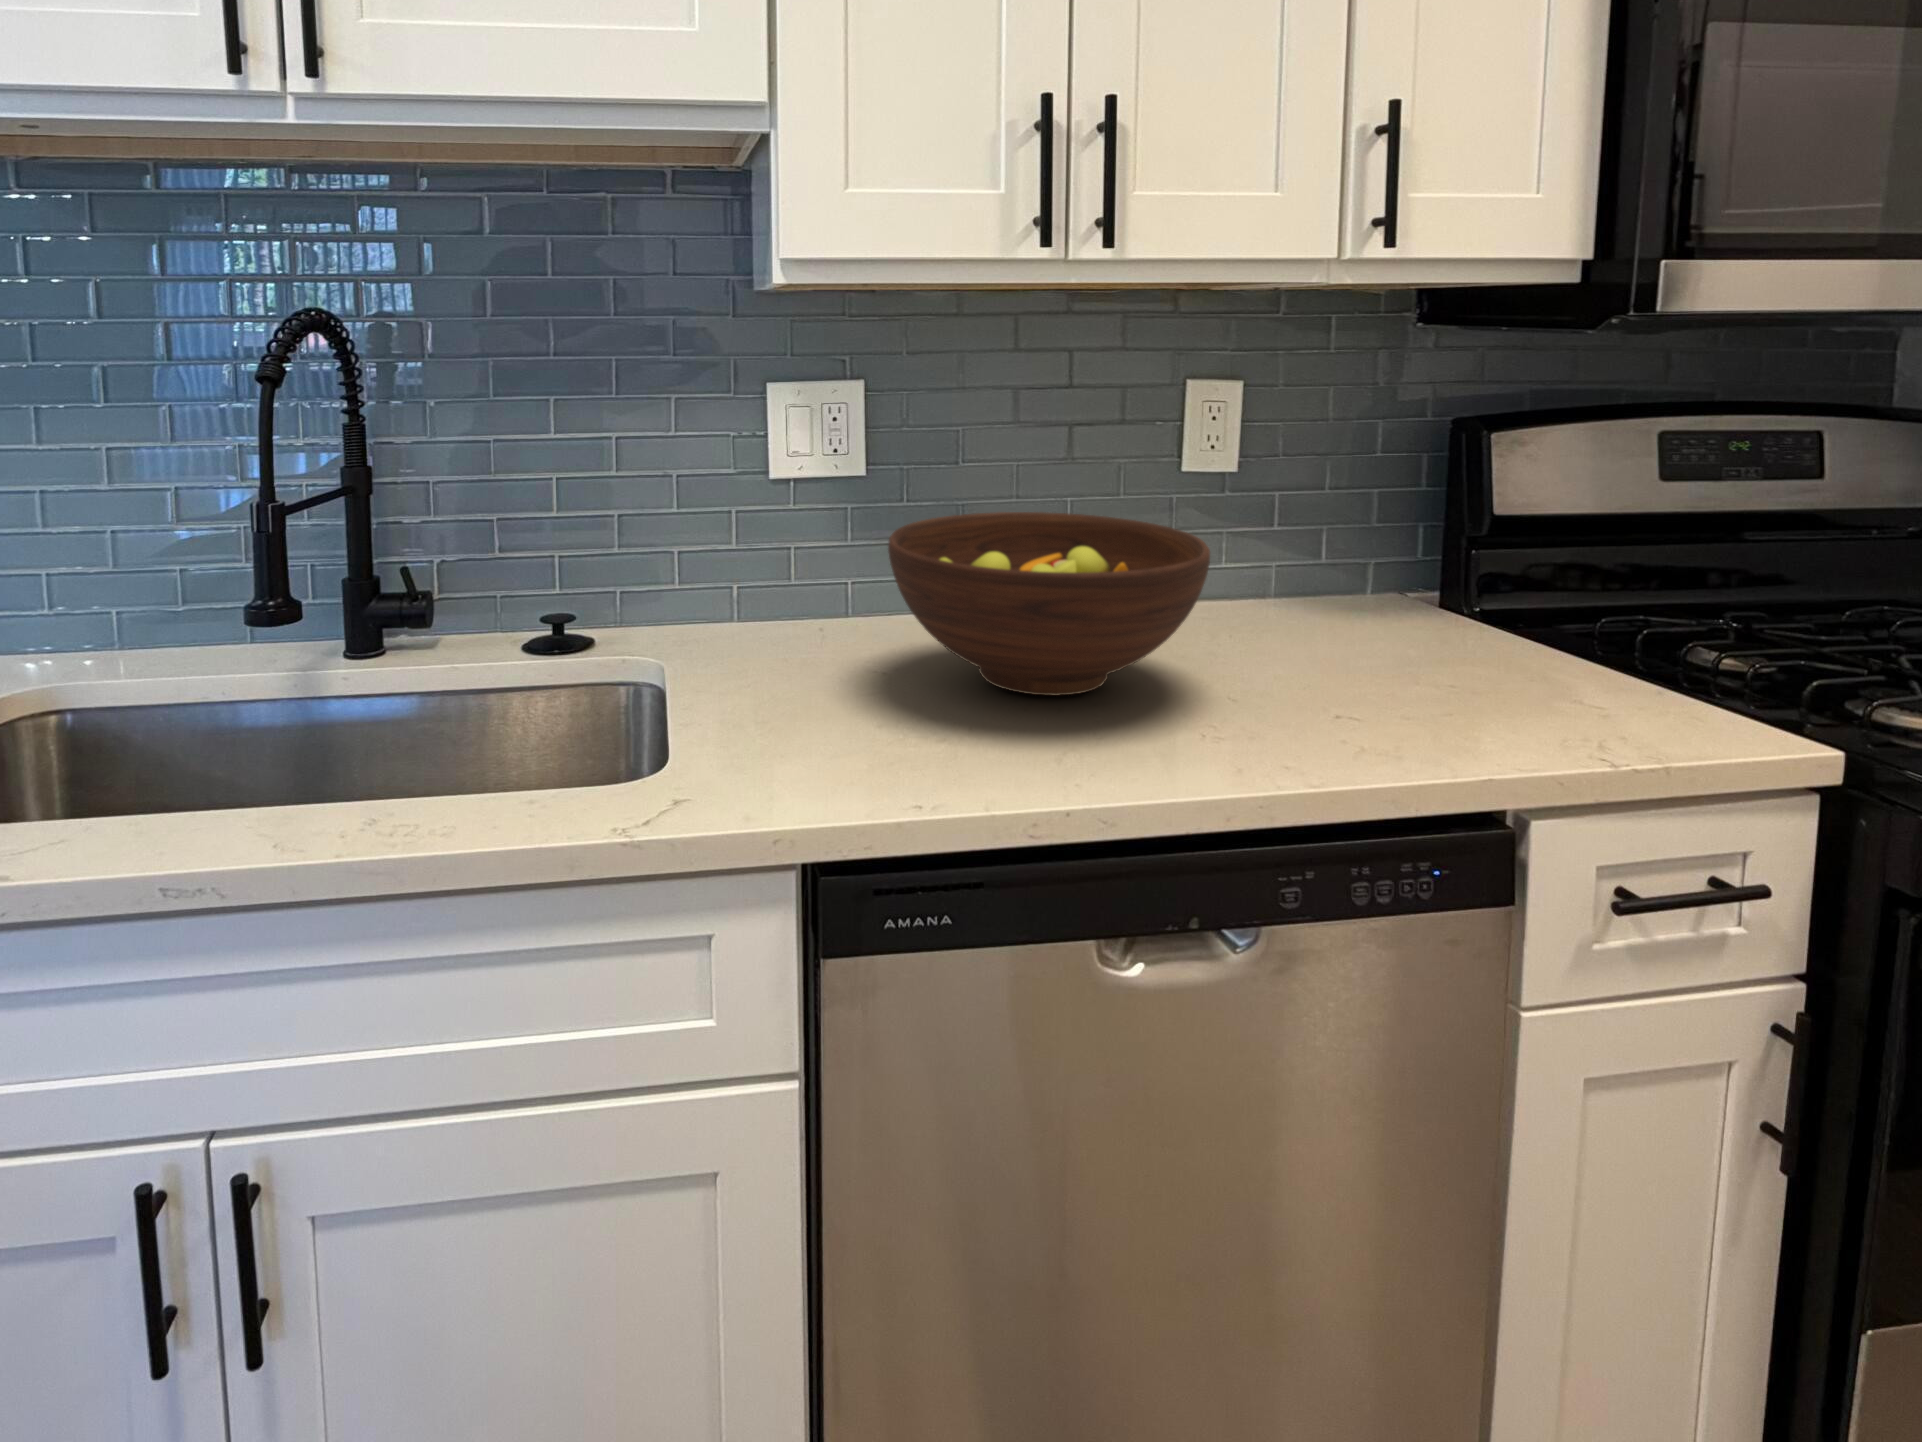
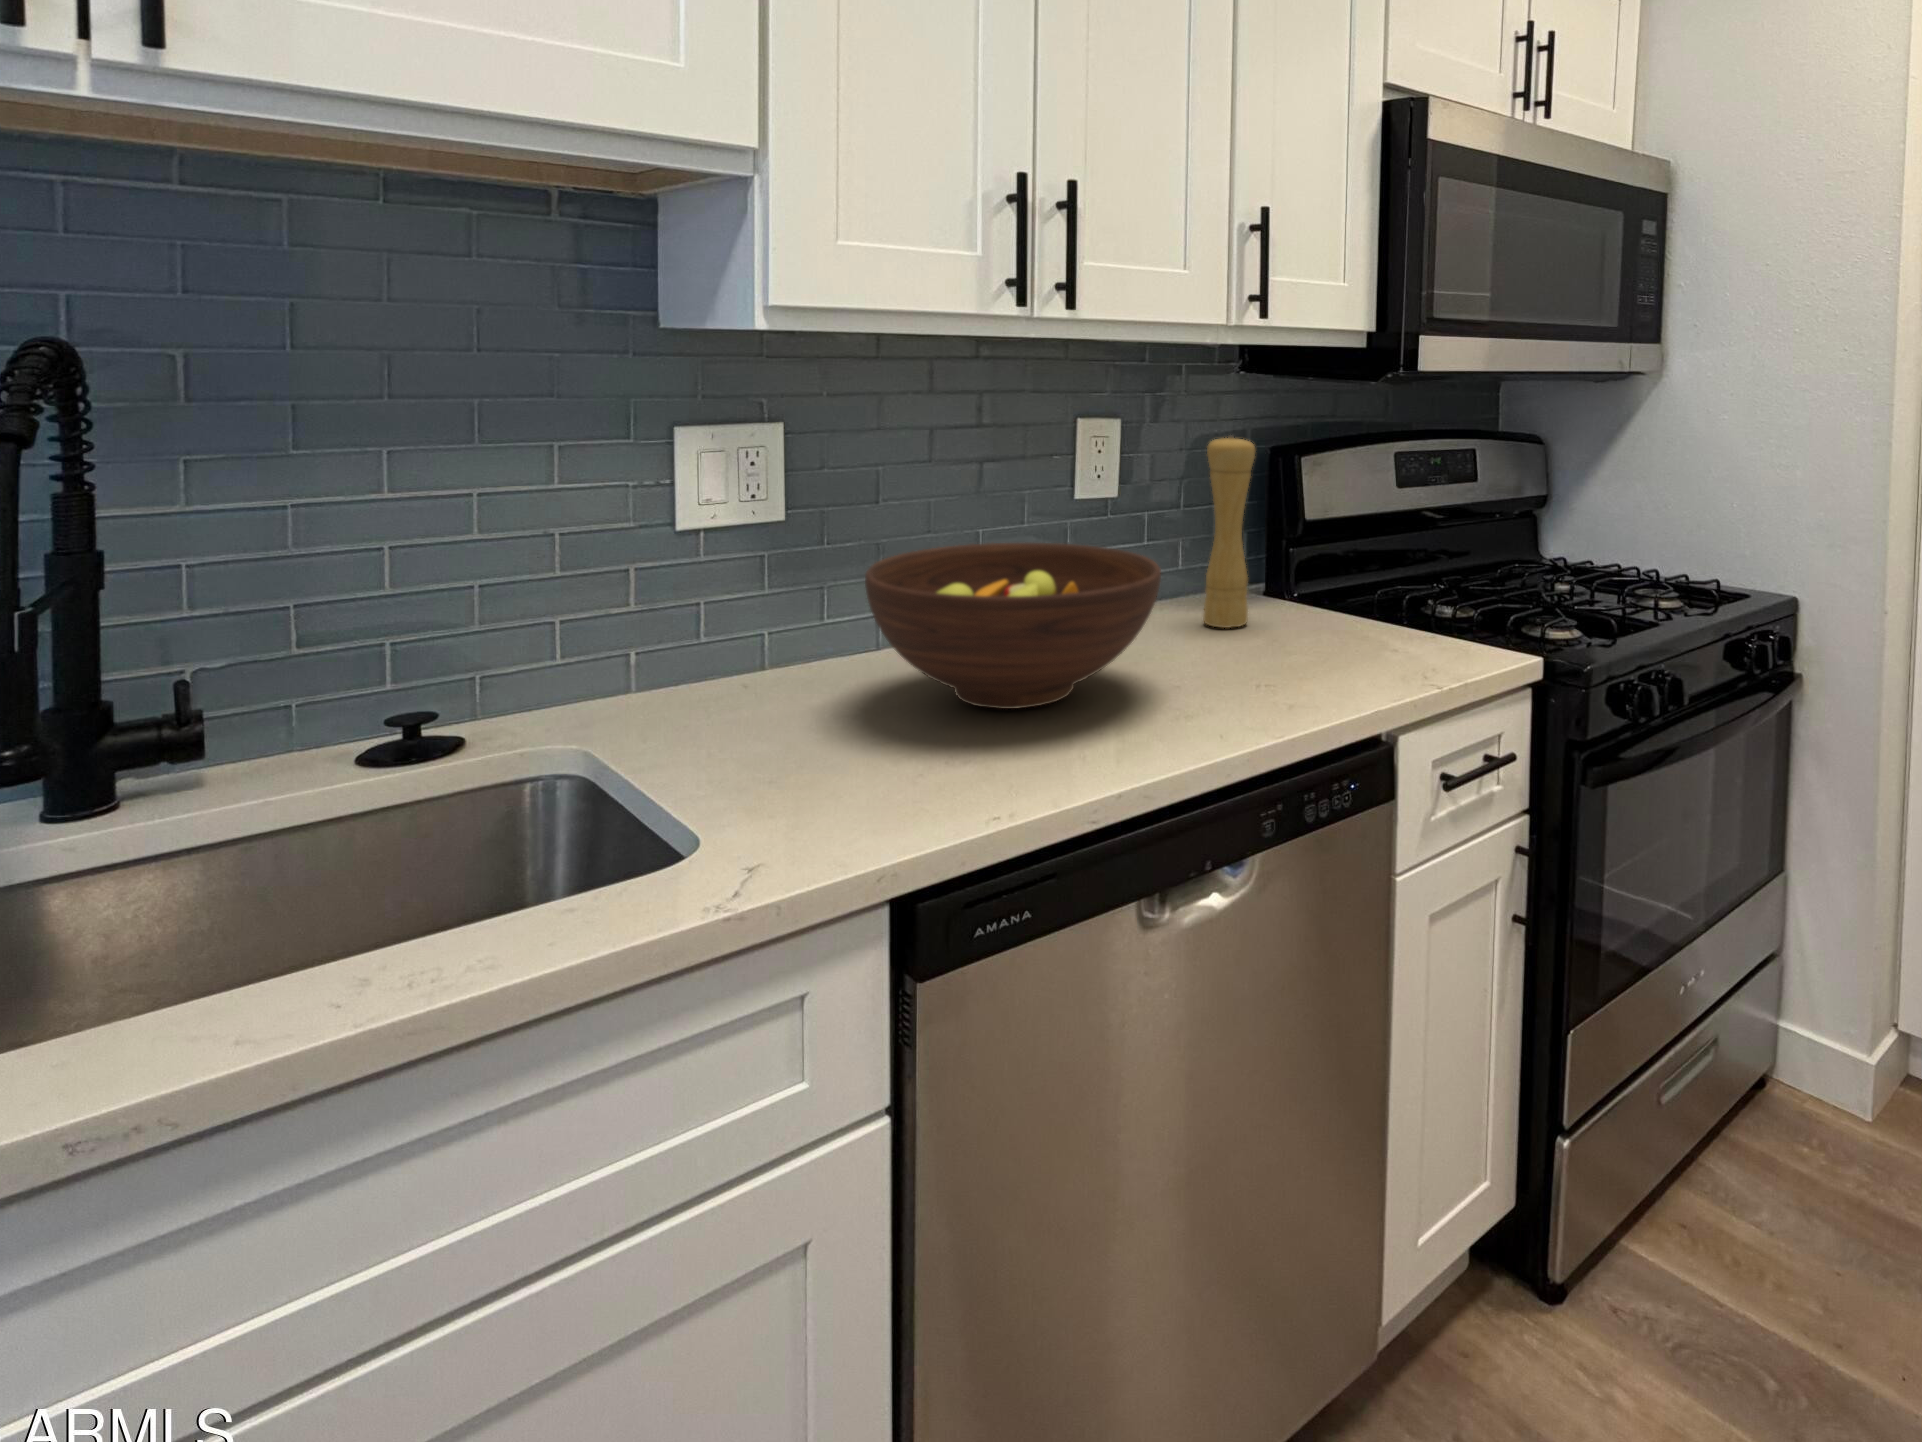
pepper mill: none [1324,400,1398,641] -> present [1203,435,1255,628]

